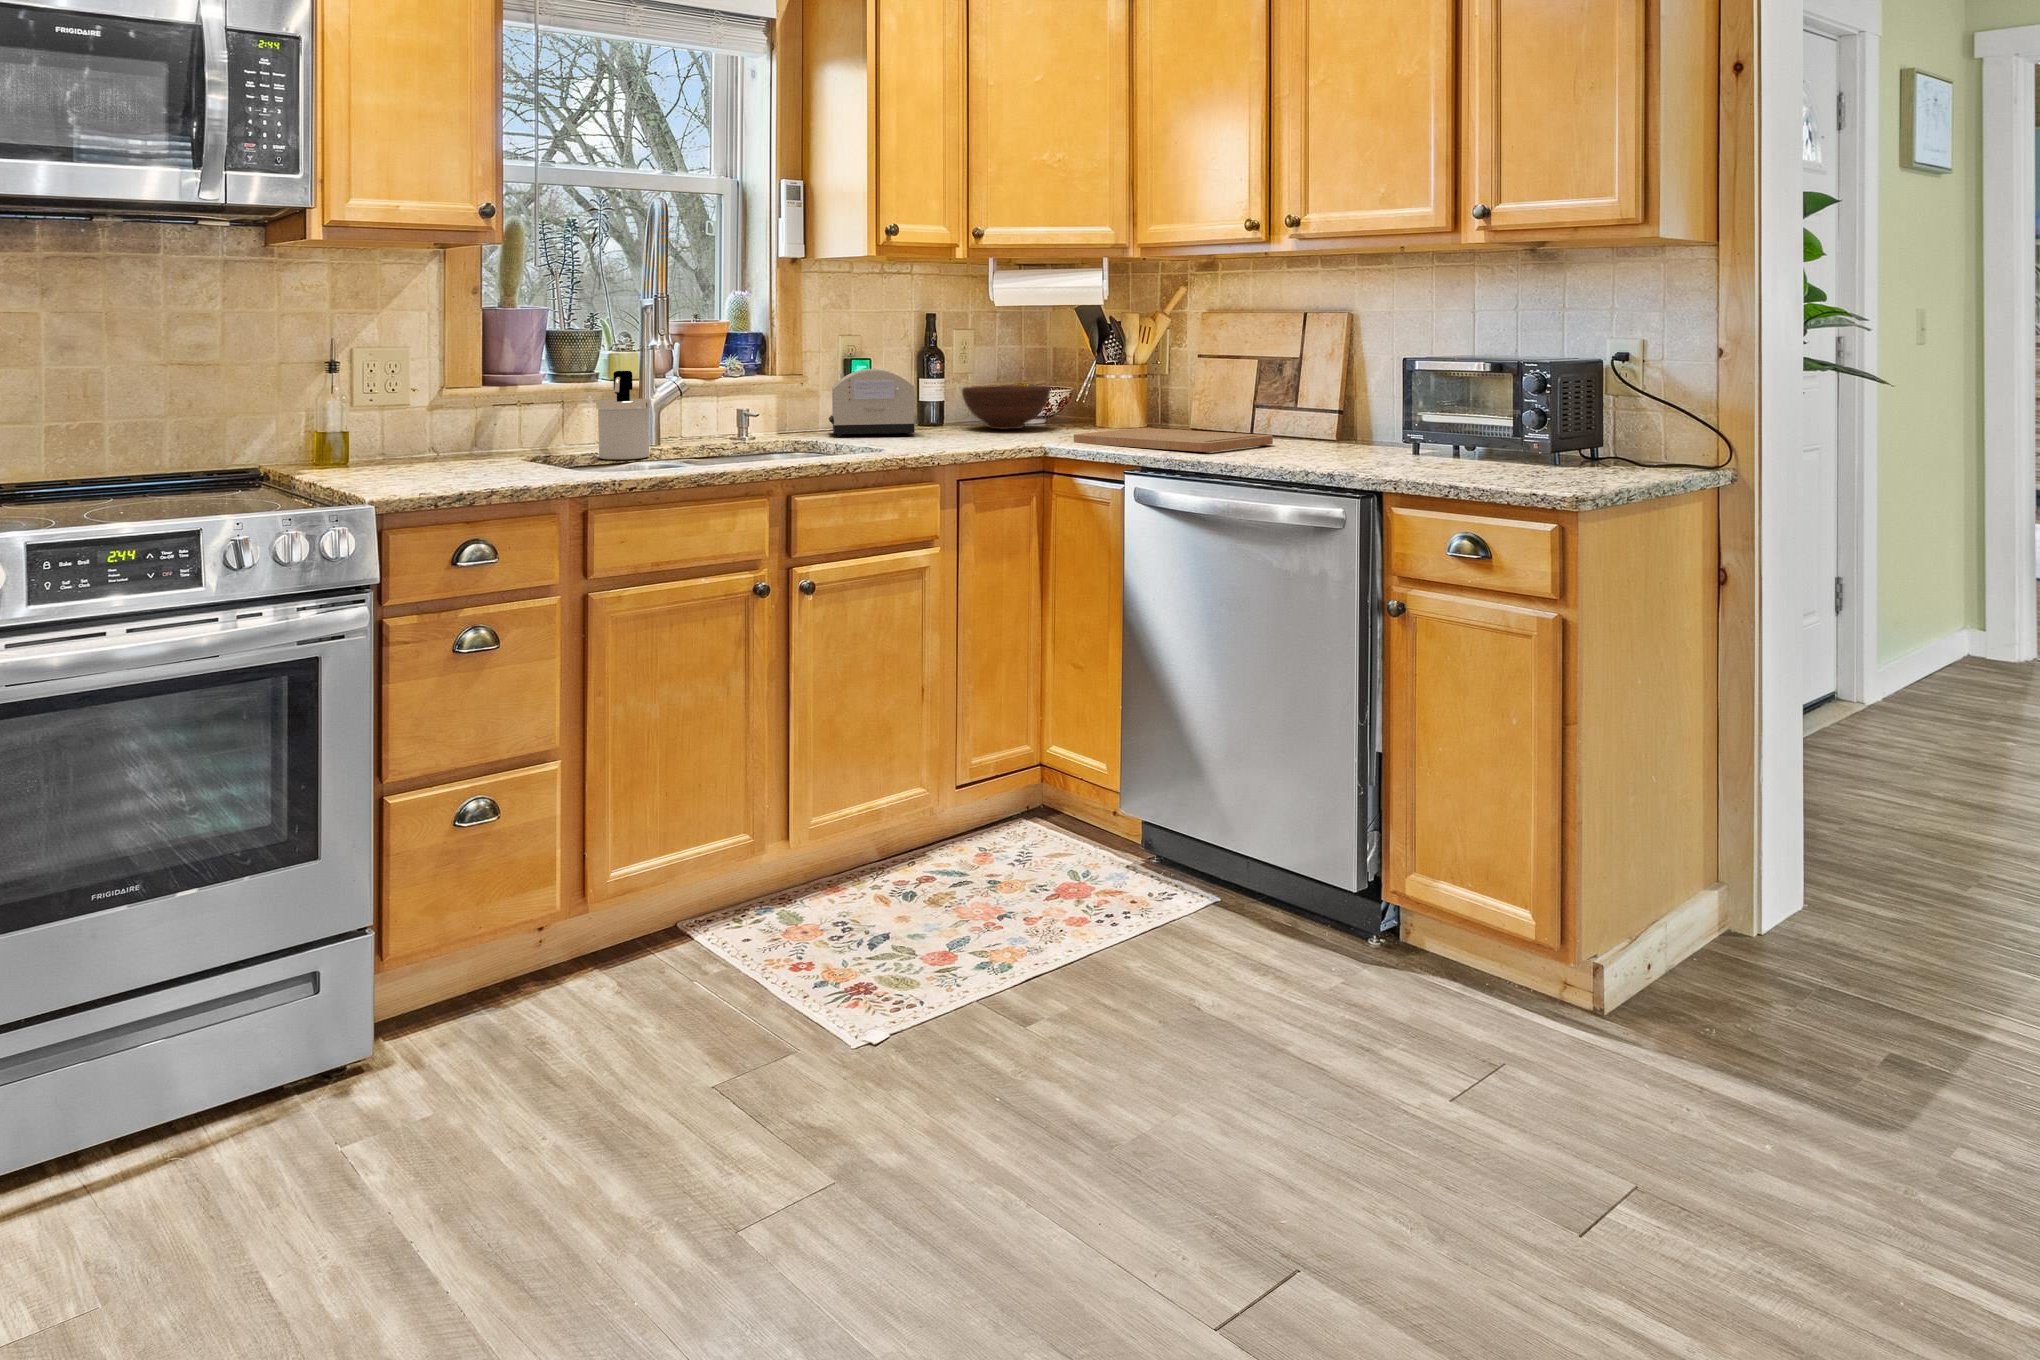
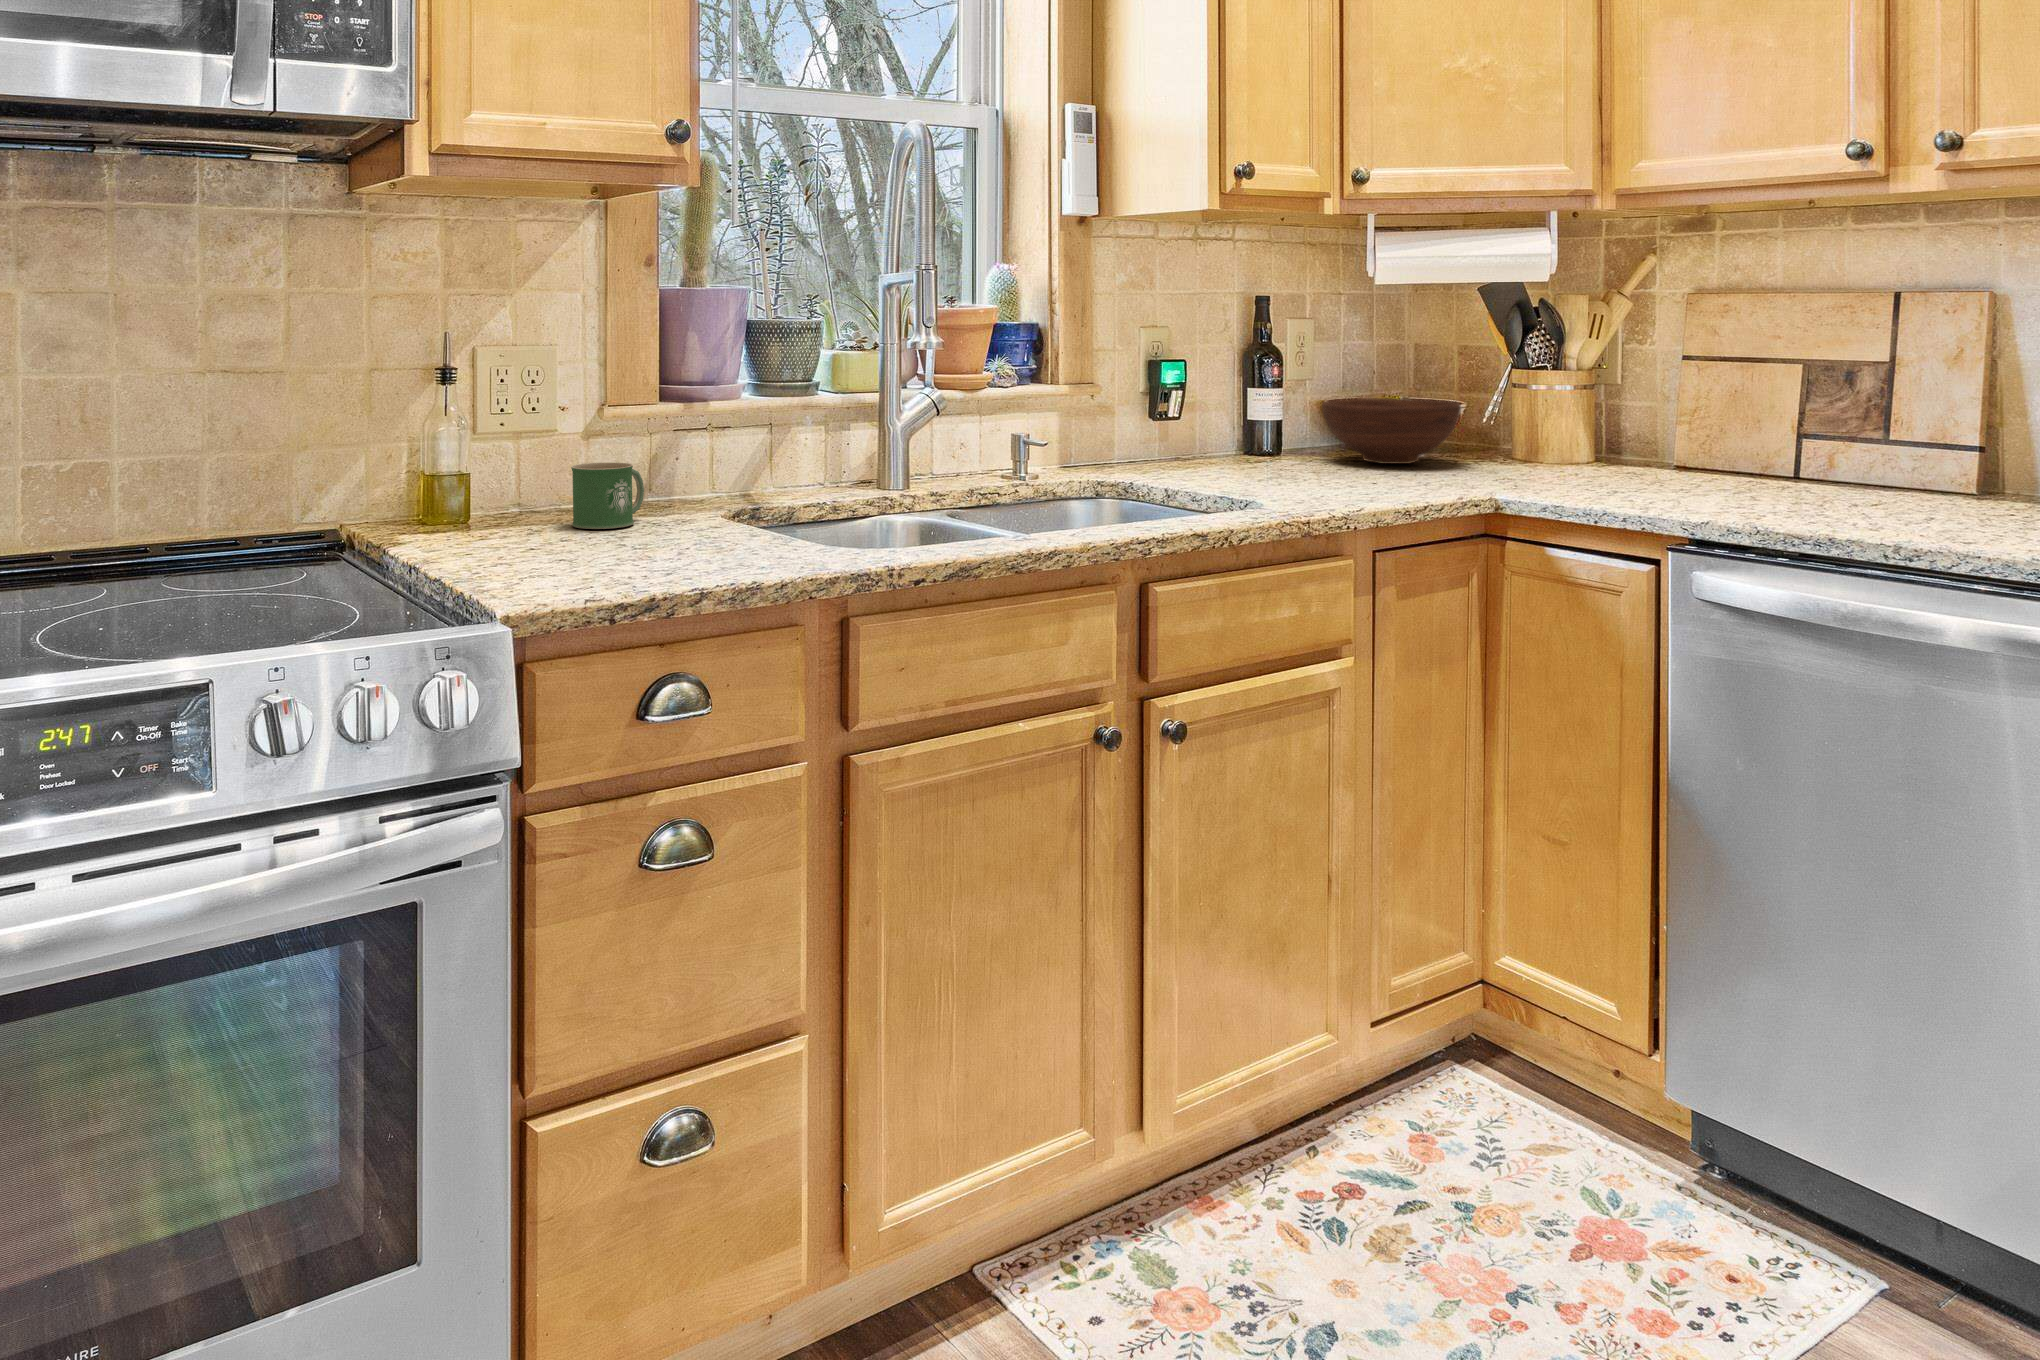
toaster: present [829,369,915,436] -> none [1134,375,1271,474]
soap dispenser: present [596,371,650,460] -> none [830,381,911,517]
mug: none [418,425,468,467] -> present [571,462,644,529]
cutting board: present [1073,428,1273,452] -> none [1539,468,1897,520]

